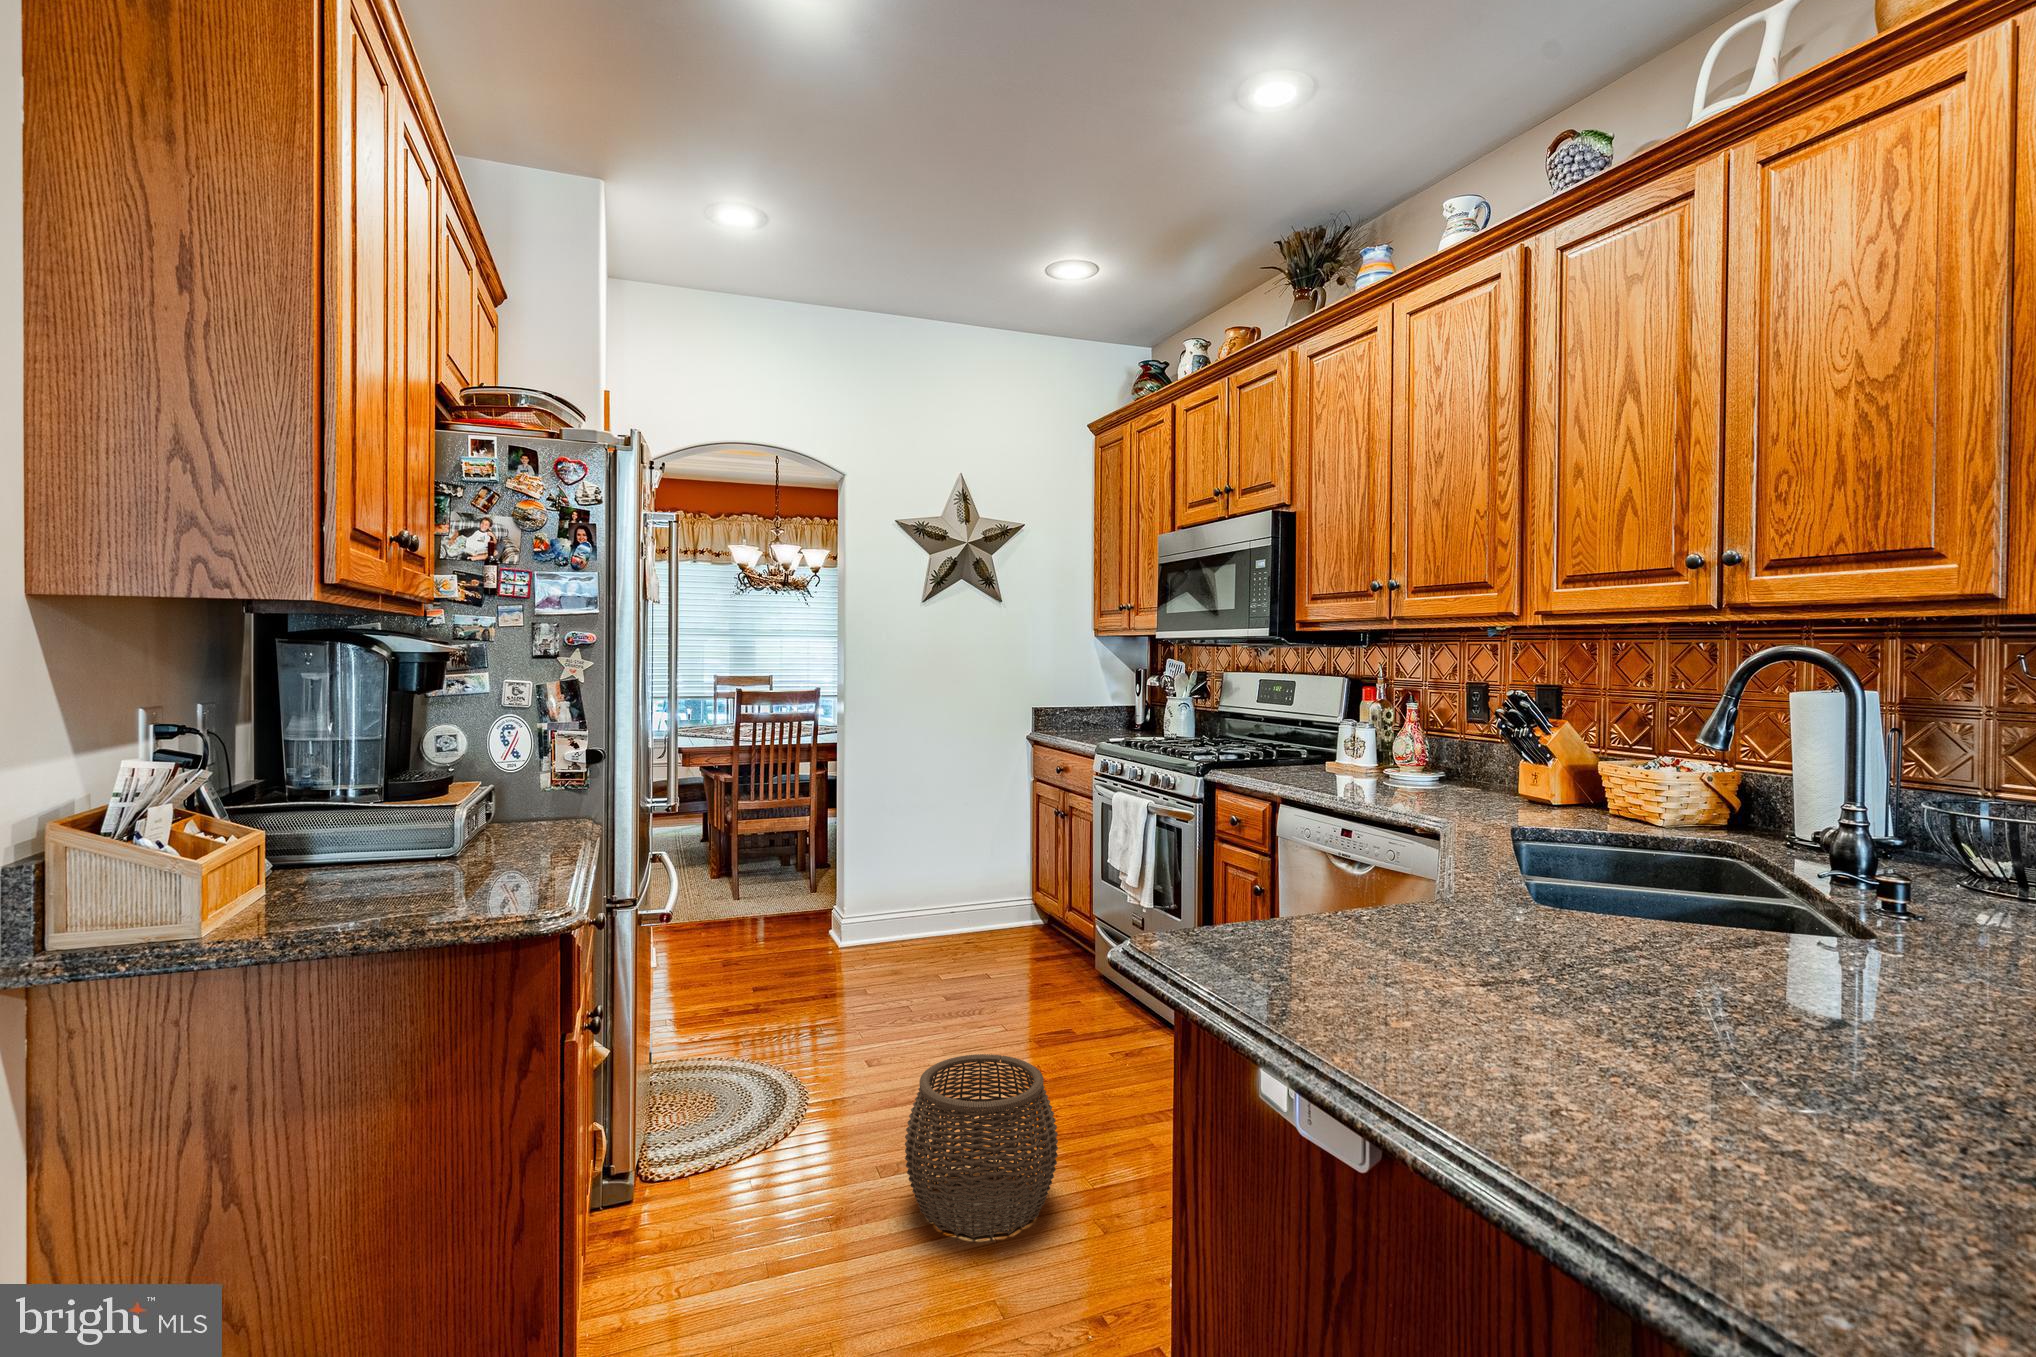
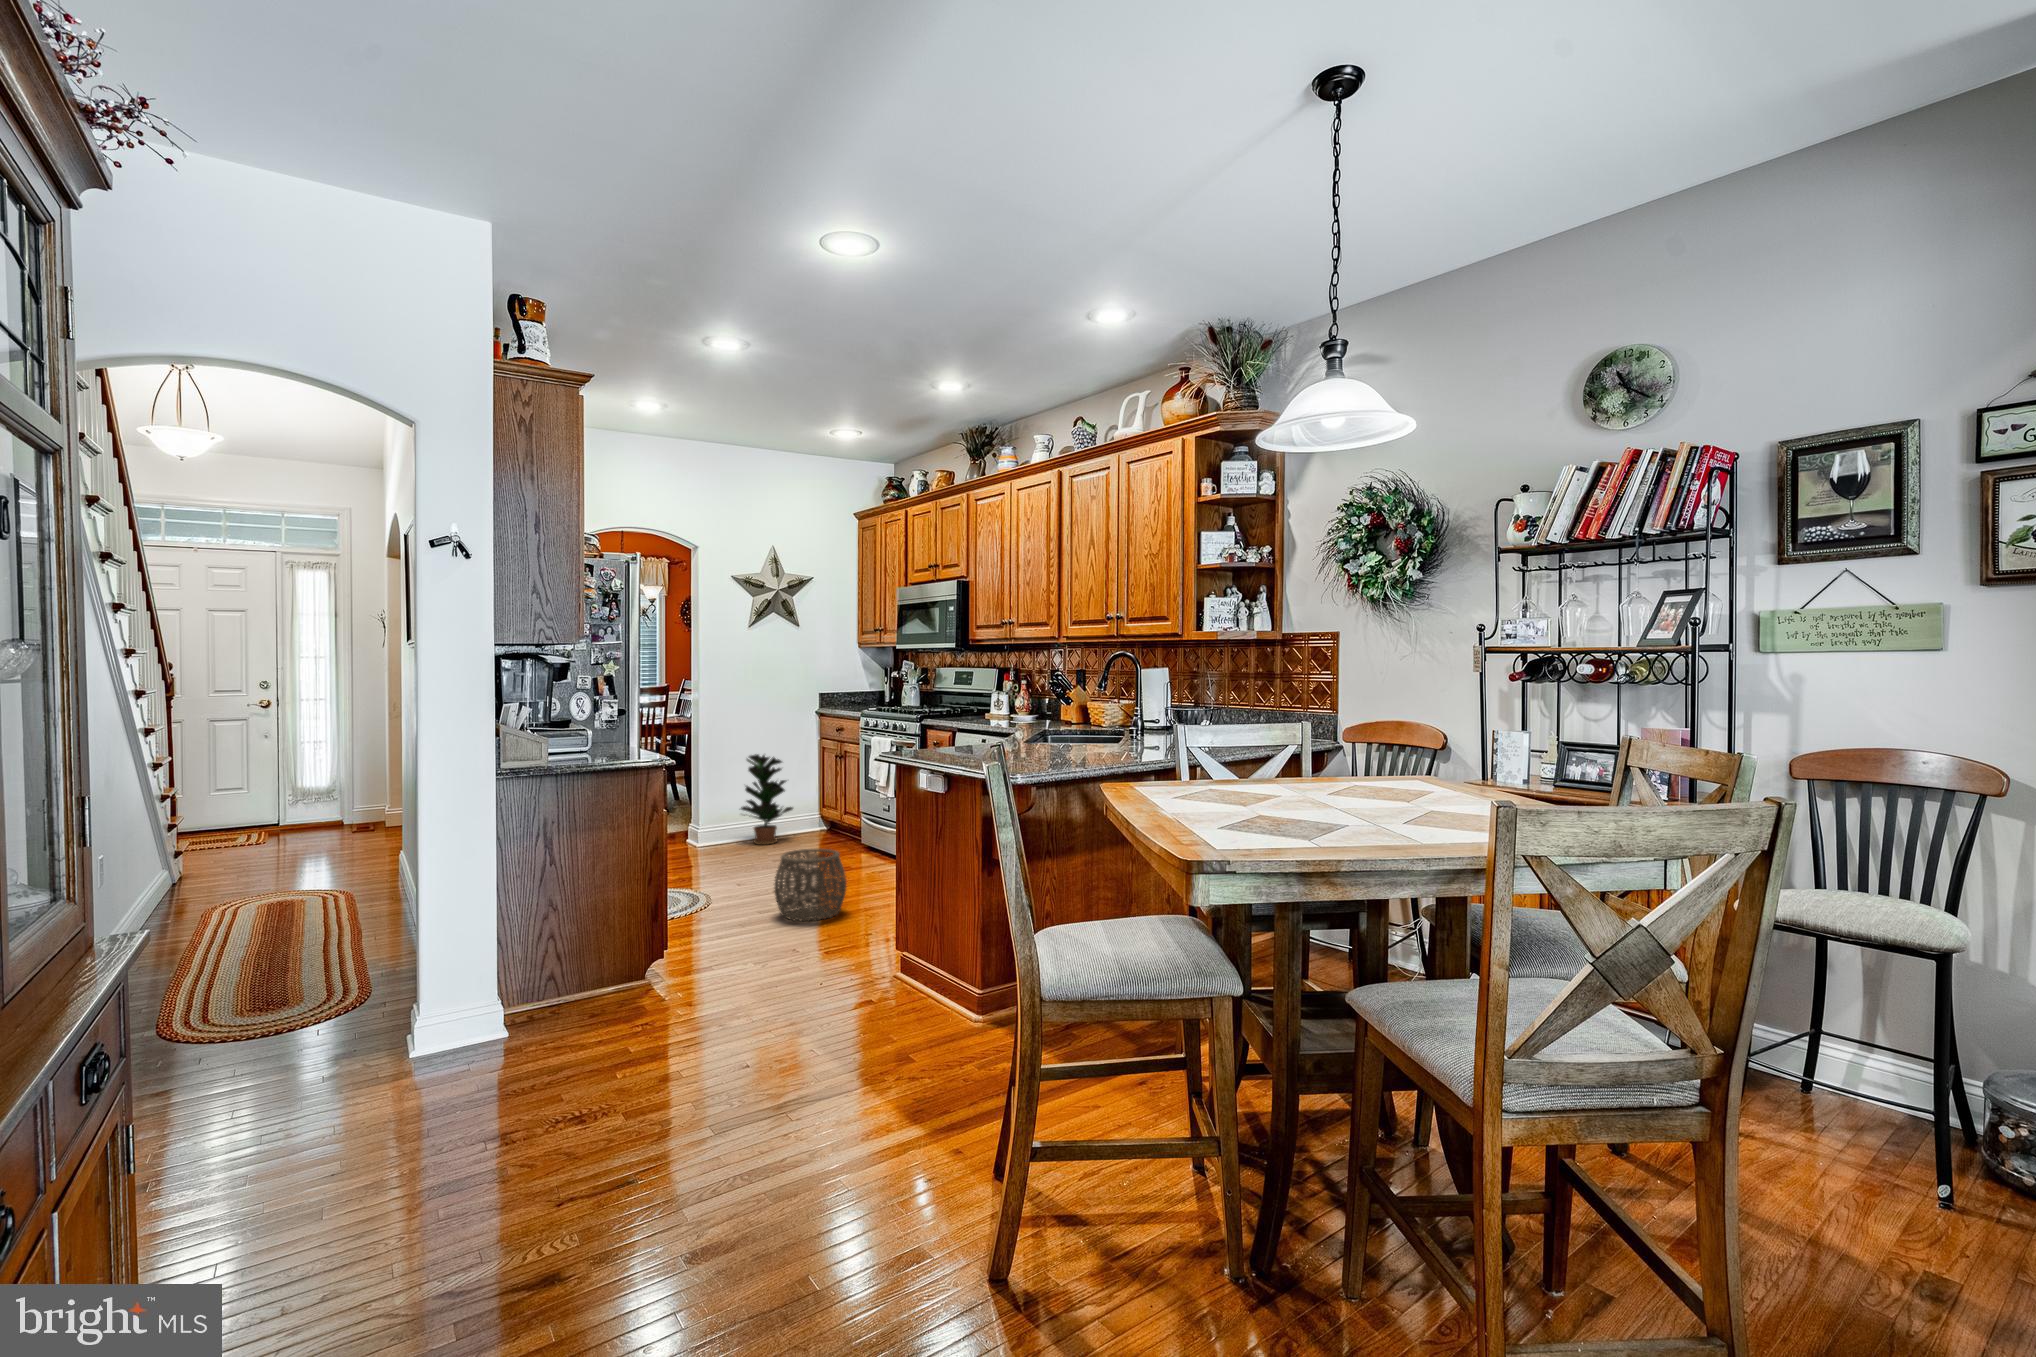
potted plant: none [898,807,987,957] -> present [741,754,793,845]

